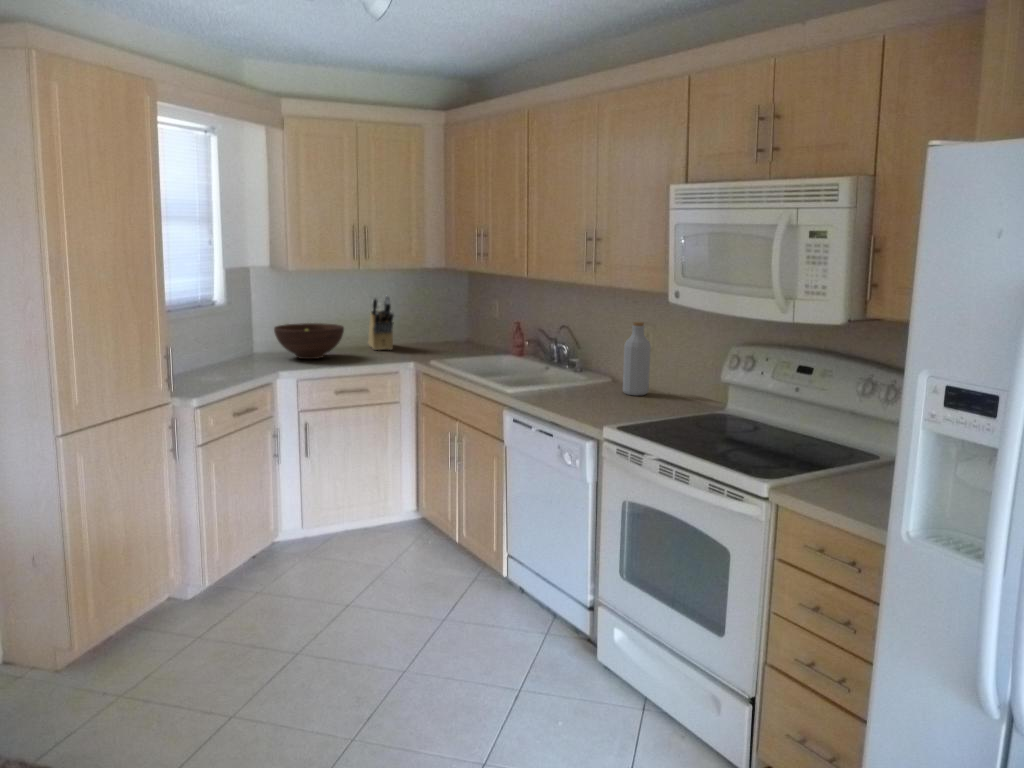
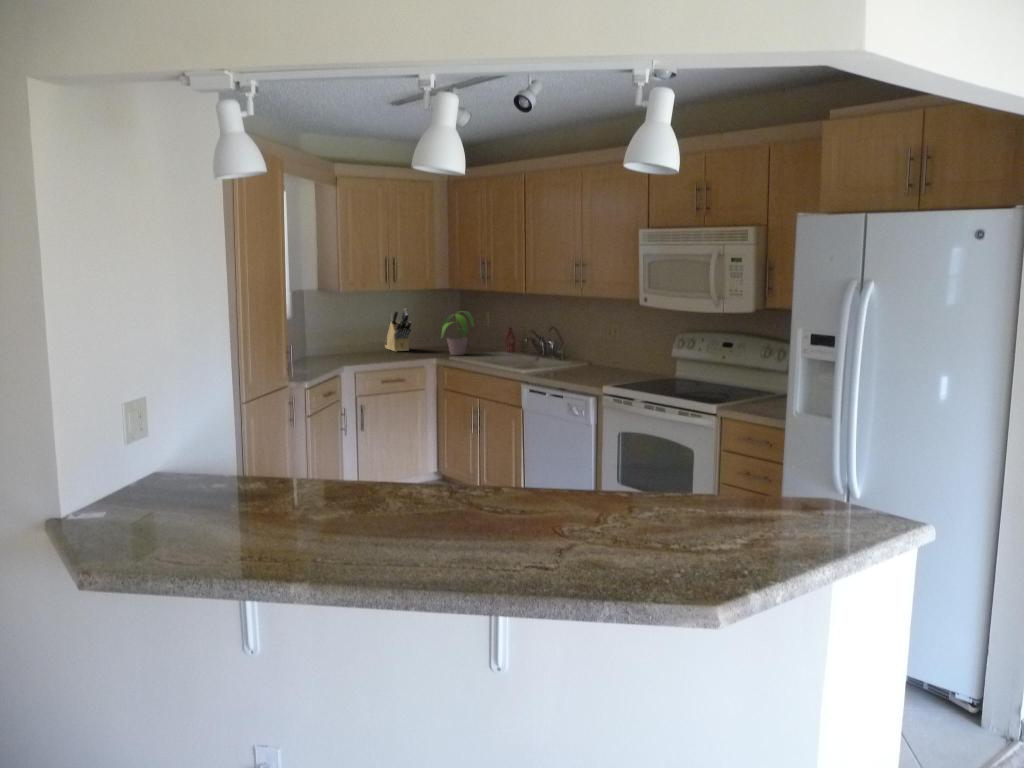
potted plant: none [417,300,481,359] -> present [442,311,474,355]
bottle: present [623,322,651,395] -> none [602,320,620,371]
fruit bowl: present [274,323,344,359] -> none [326,331,379,358]

